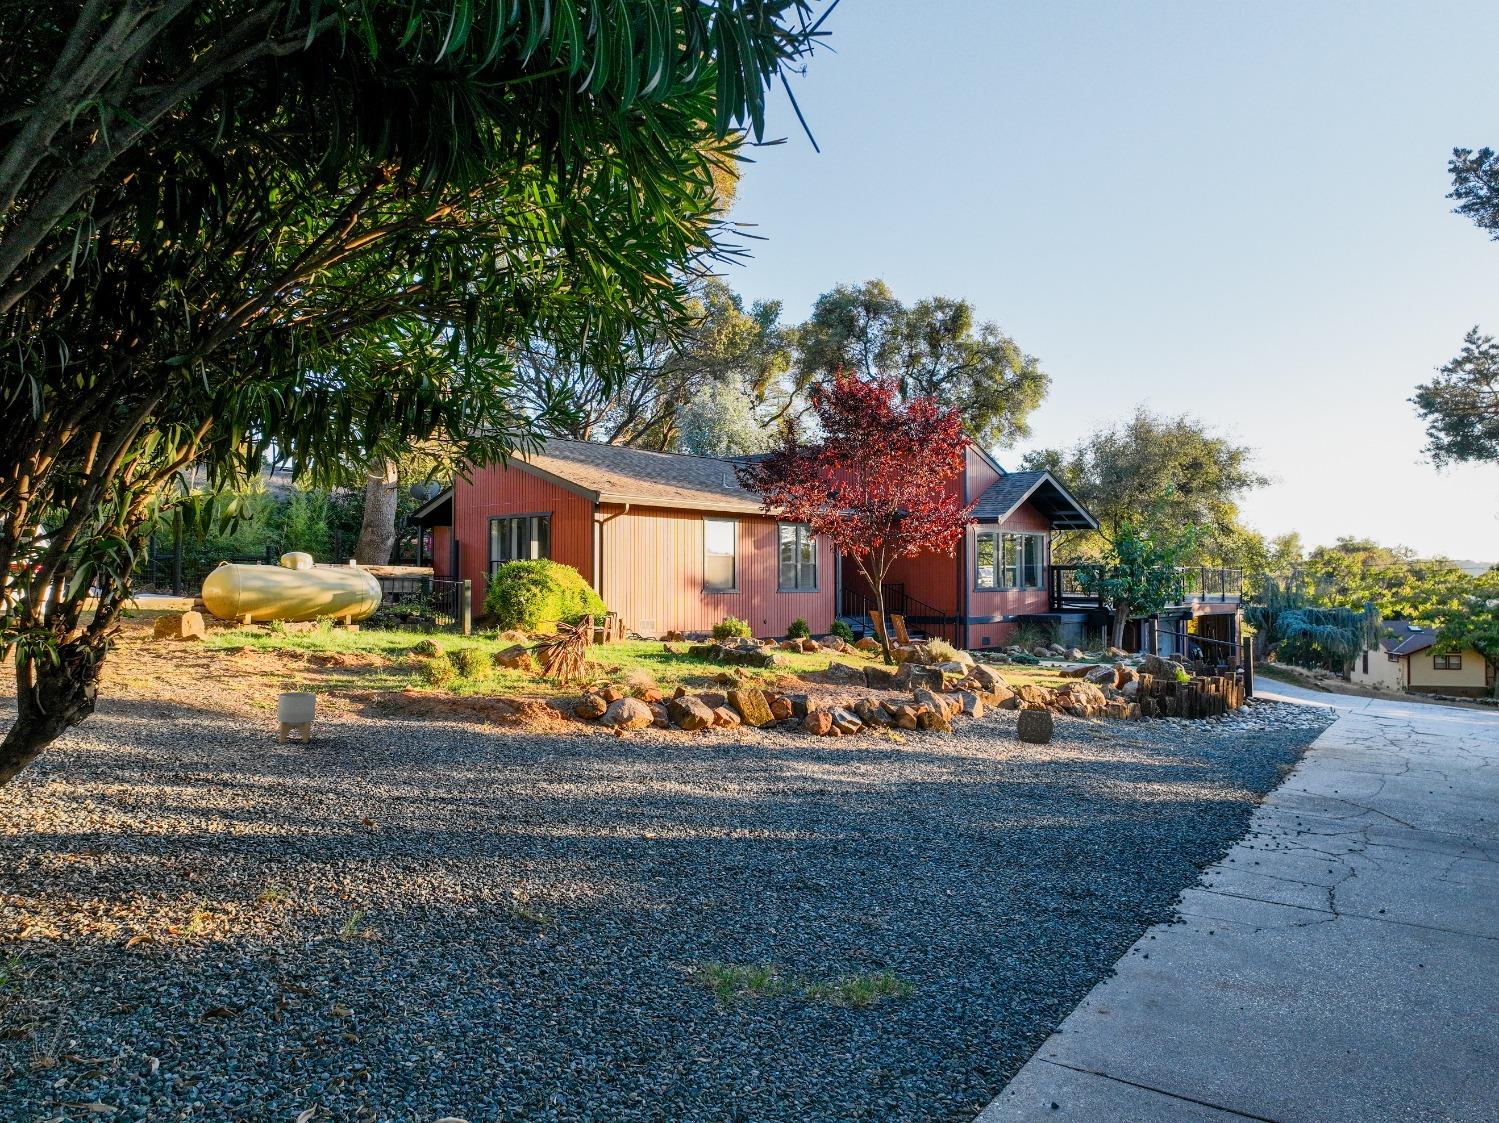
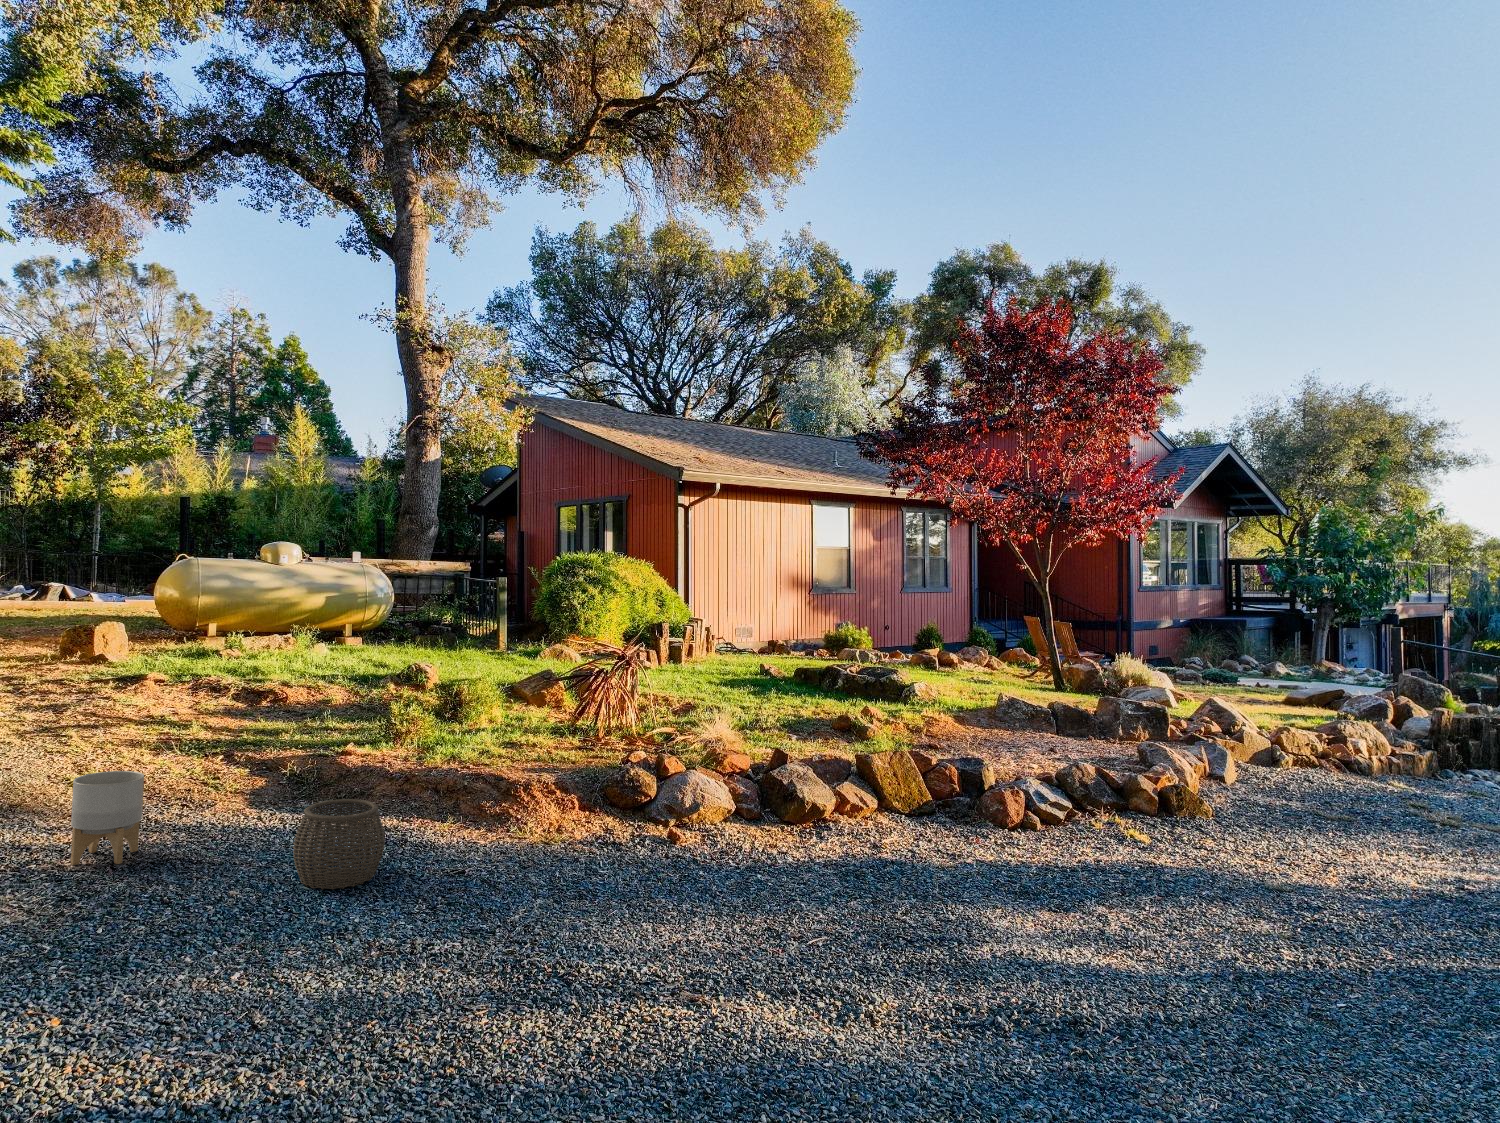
woven basket: present [1017,709,1053,743] -> present [293,799,385,890]

